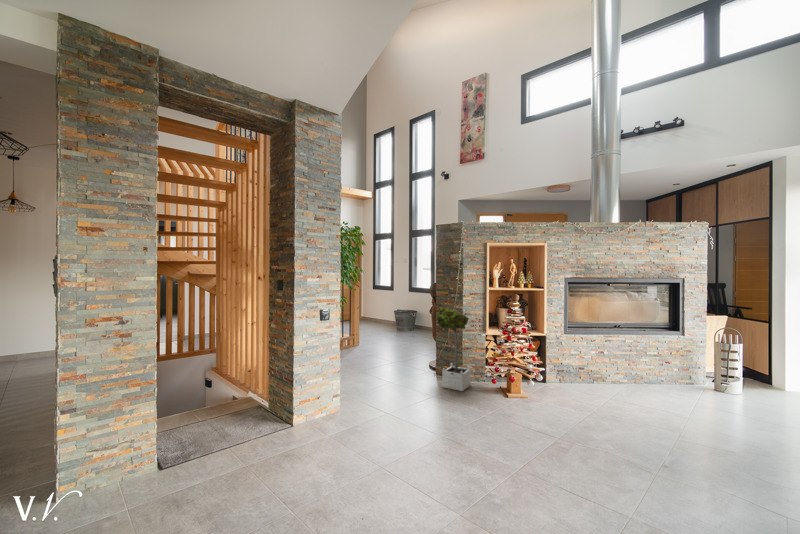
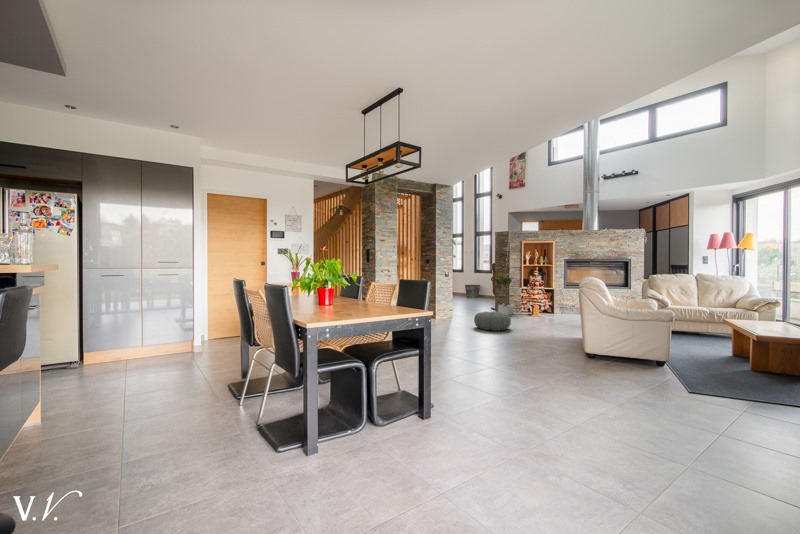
pouf: none [376,418,472,493] -> present [474,312,511,331]

